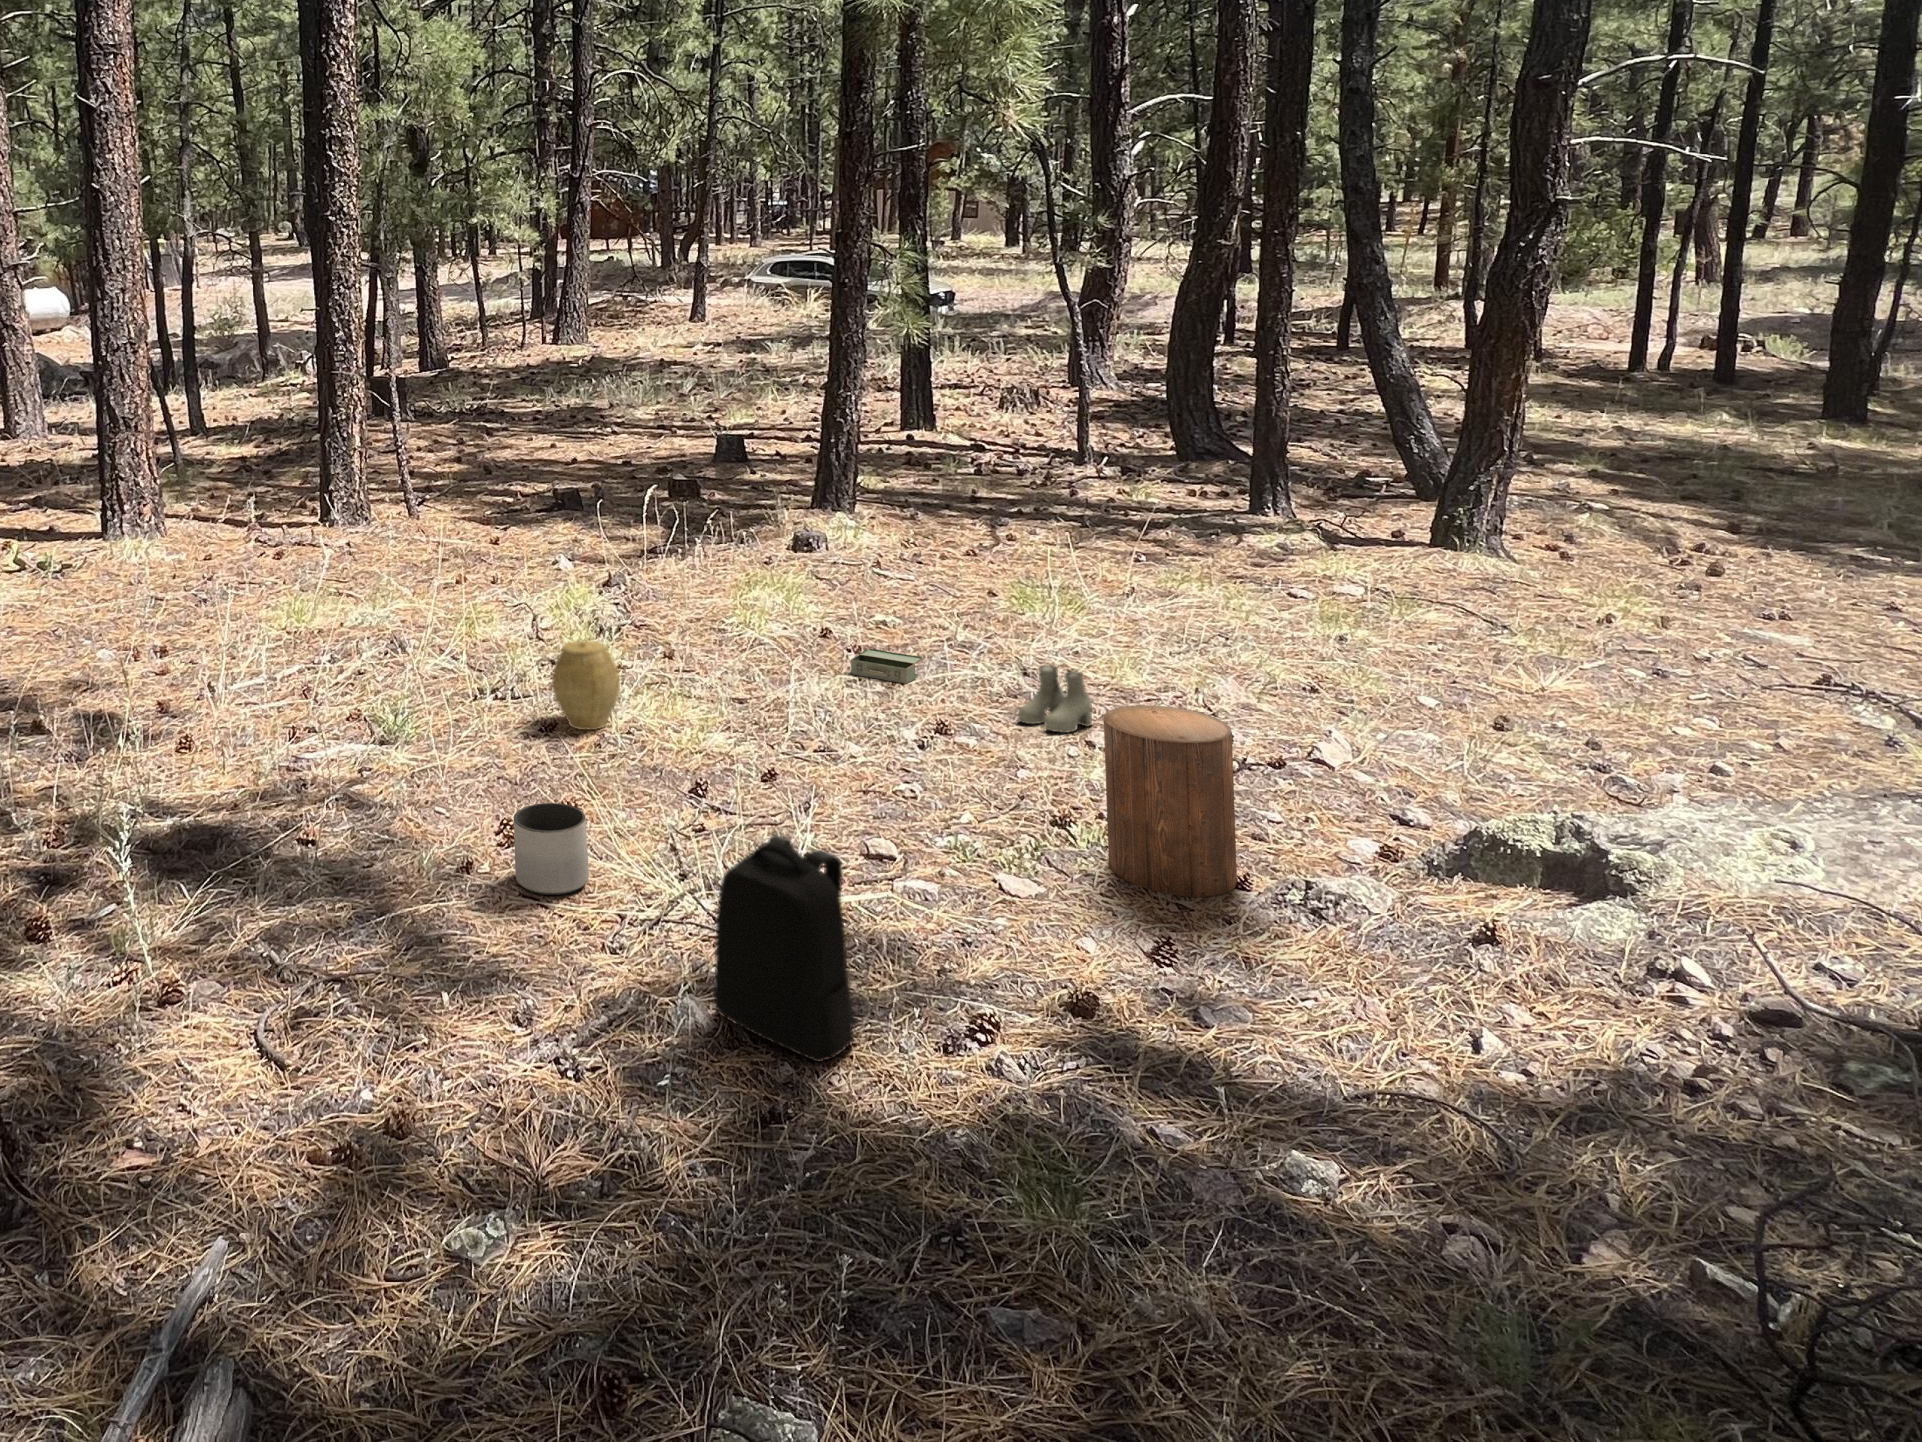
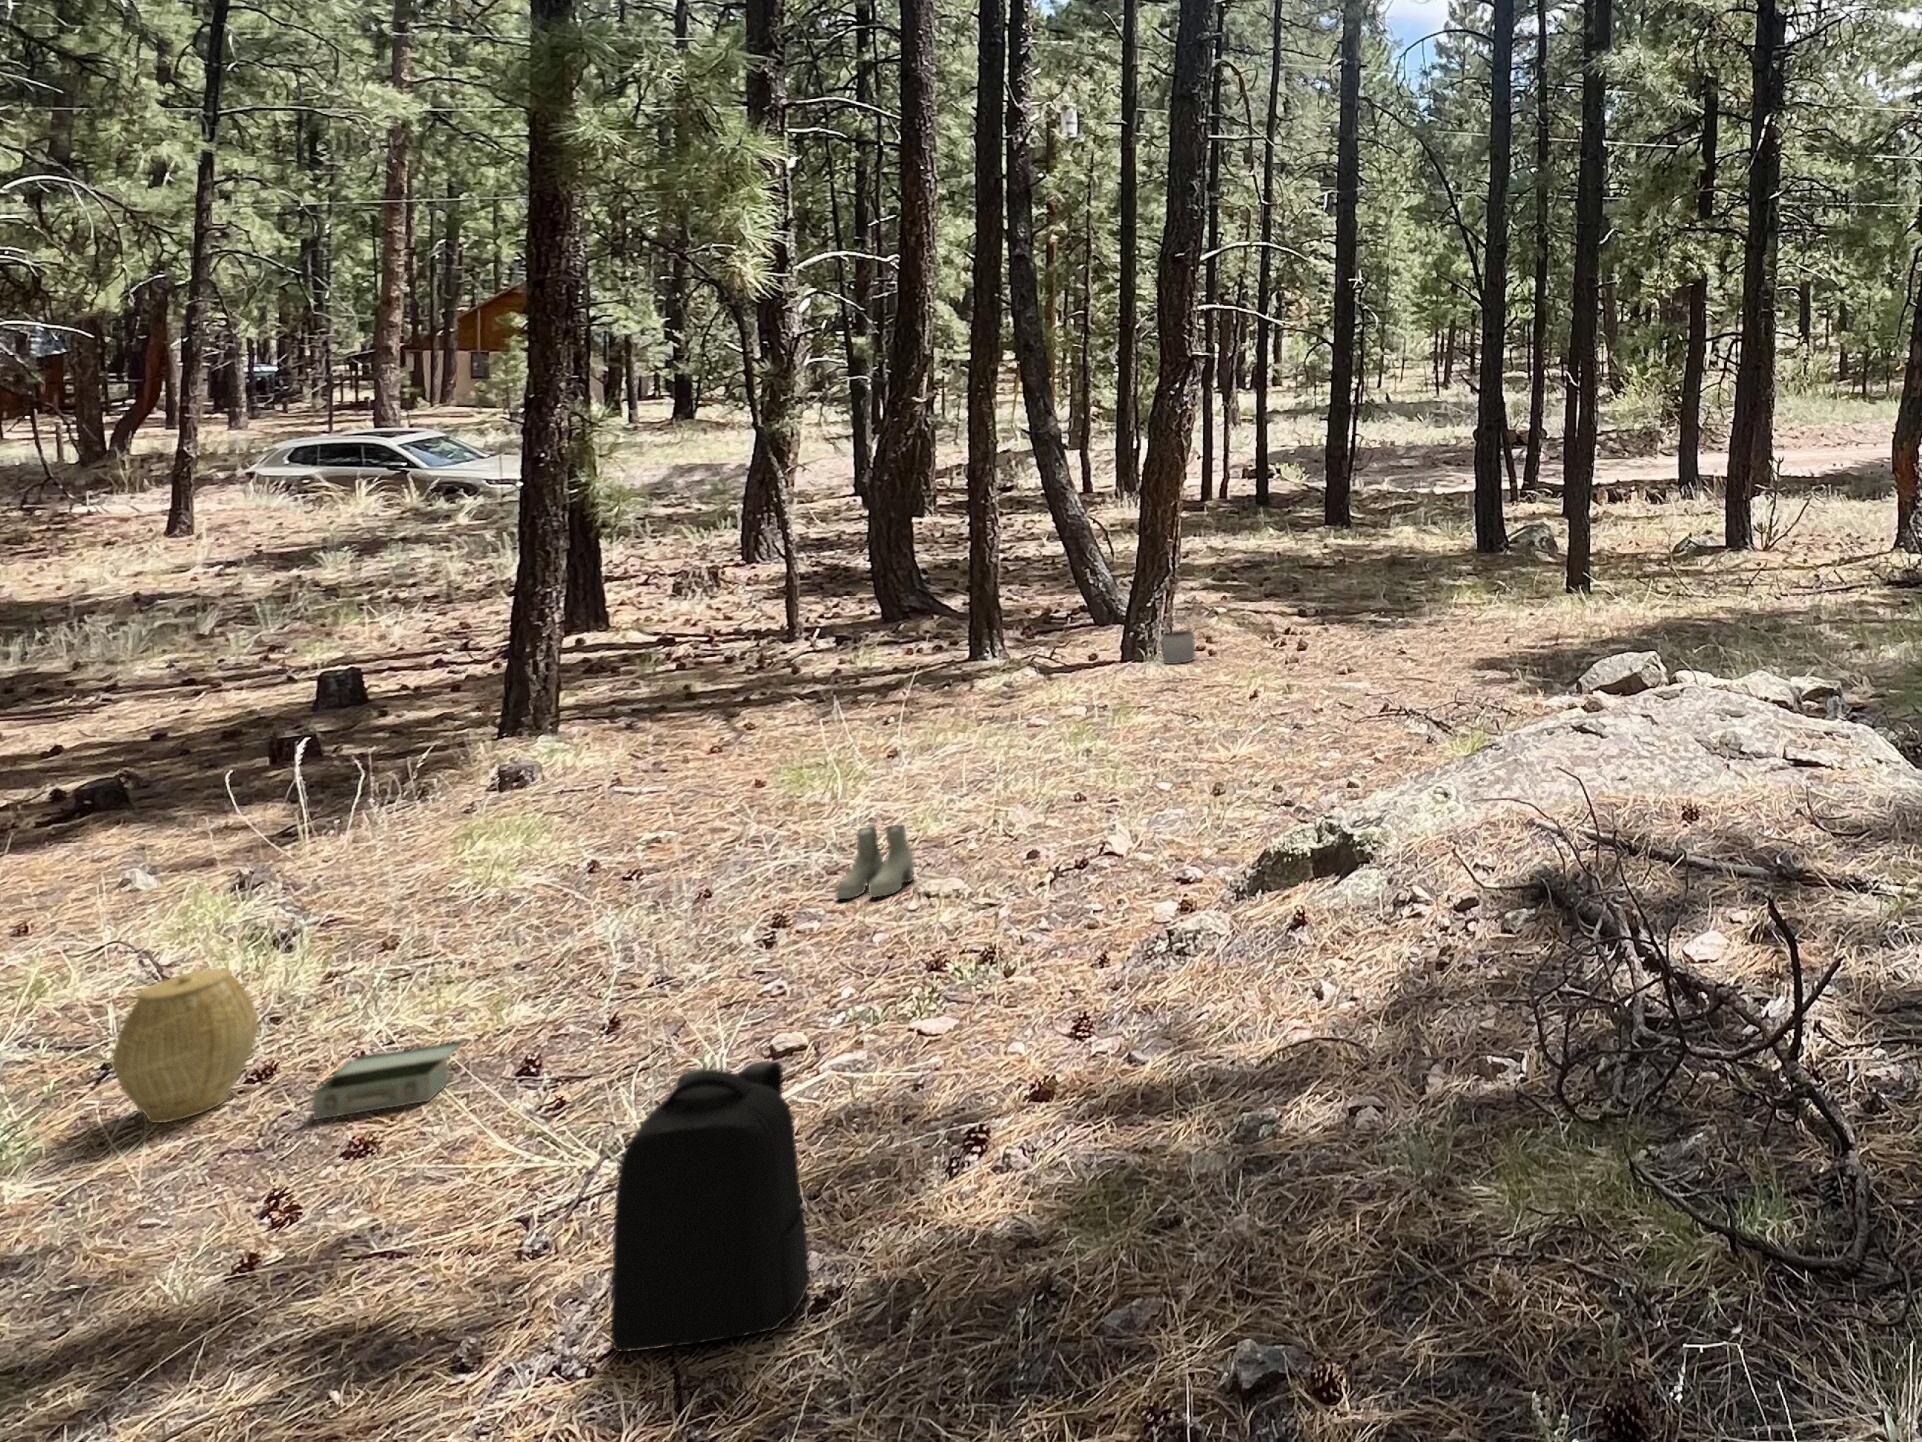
toolbox: present [851,649,923,684] -> present [313,1041,462,1120]
stool: present [1103,705,1237,897] -> none [980,810,1104,1002]
planter: present [514,803,589,895] -> present [1162,630,1196,664]

